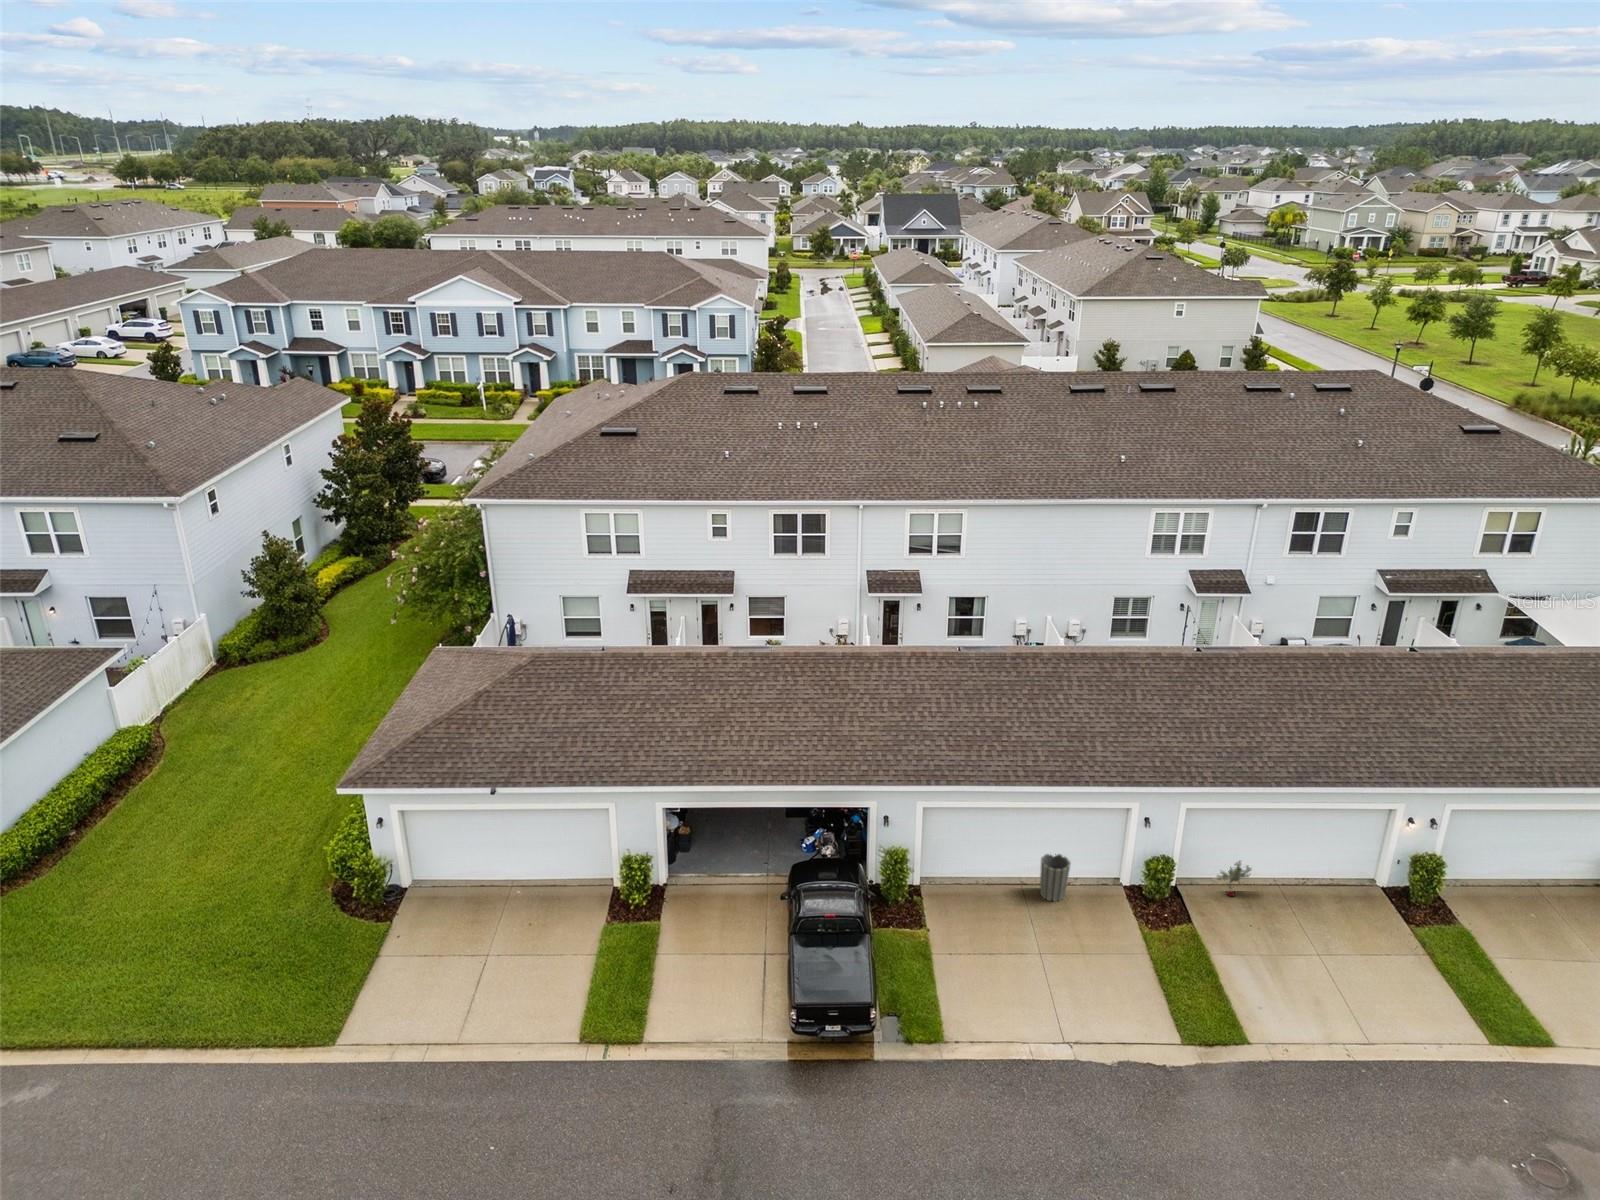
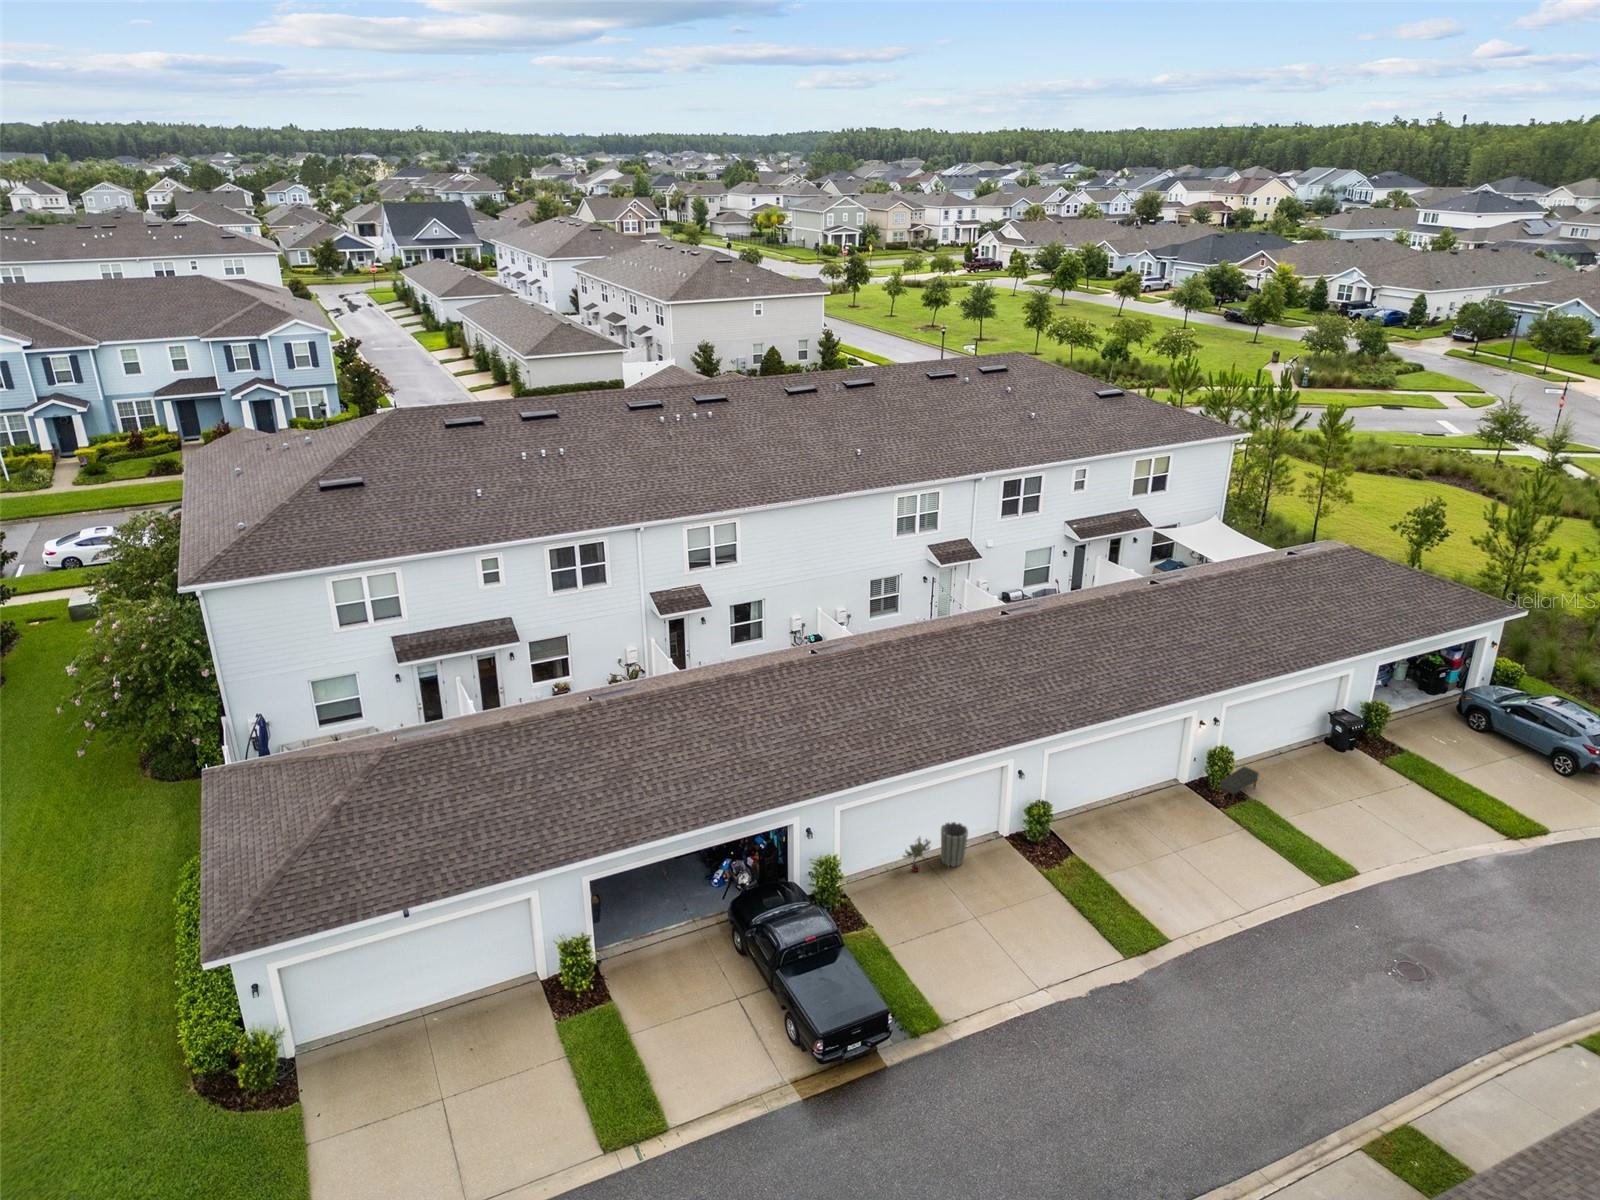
potted tree: present [1218,861,1251,896] -> present [903,836,930,872]
bench: none [1424,890,1489,928] -> present [1220,767,1259,802]

